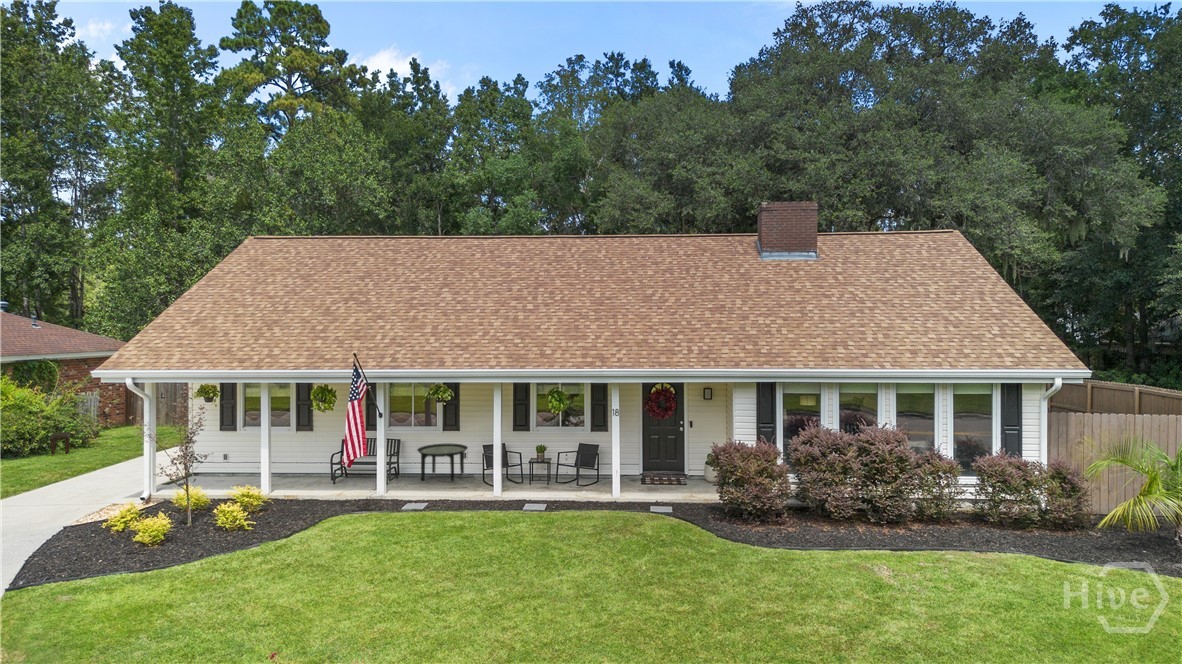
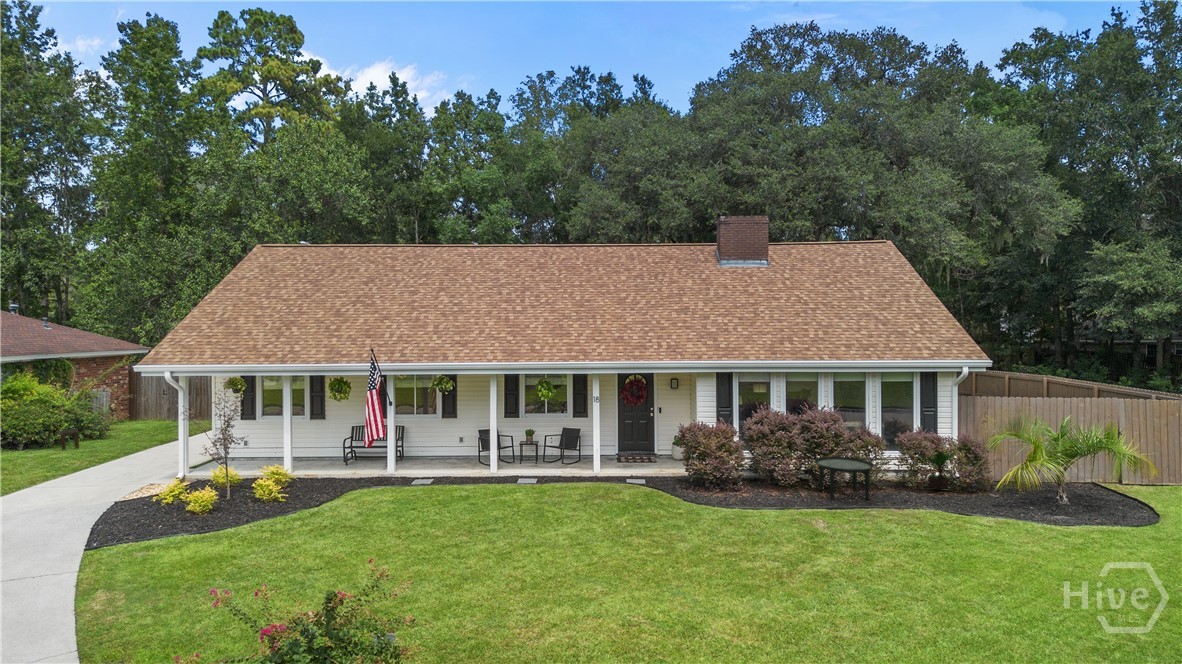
round table: present [417,443,468,482] -> present [815,456,874,500]
potted tree: none [1015,478,1051,530] -> present [928,451,951,490]

